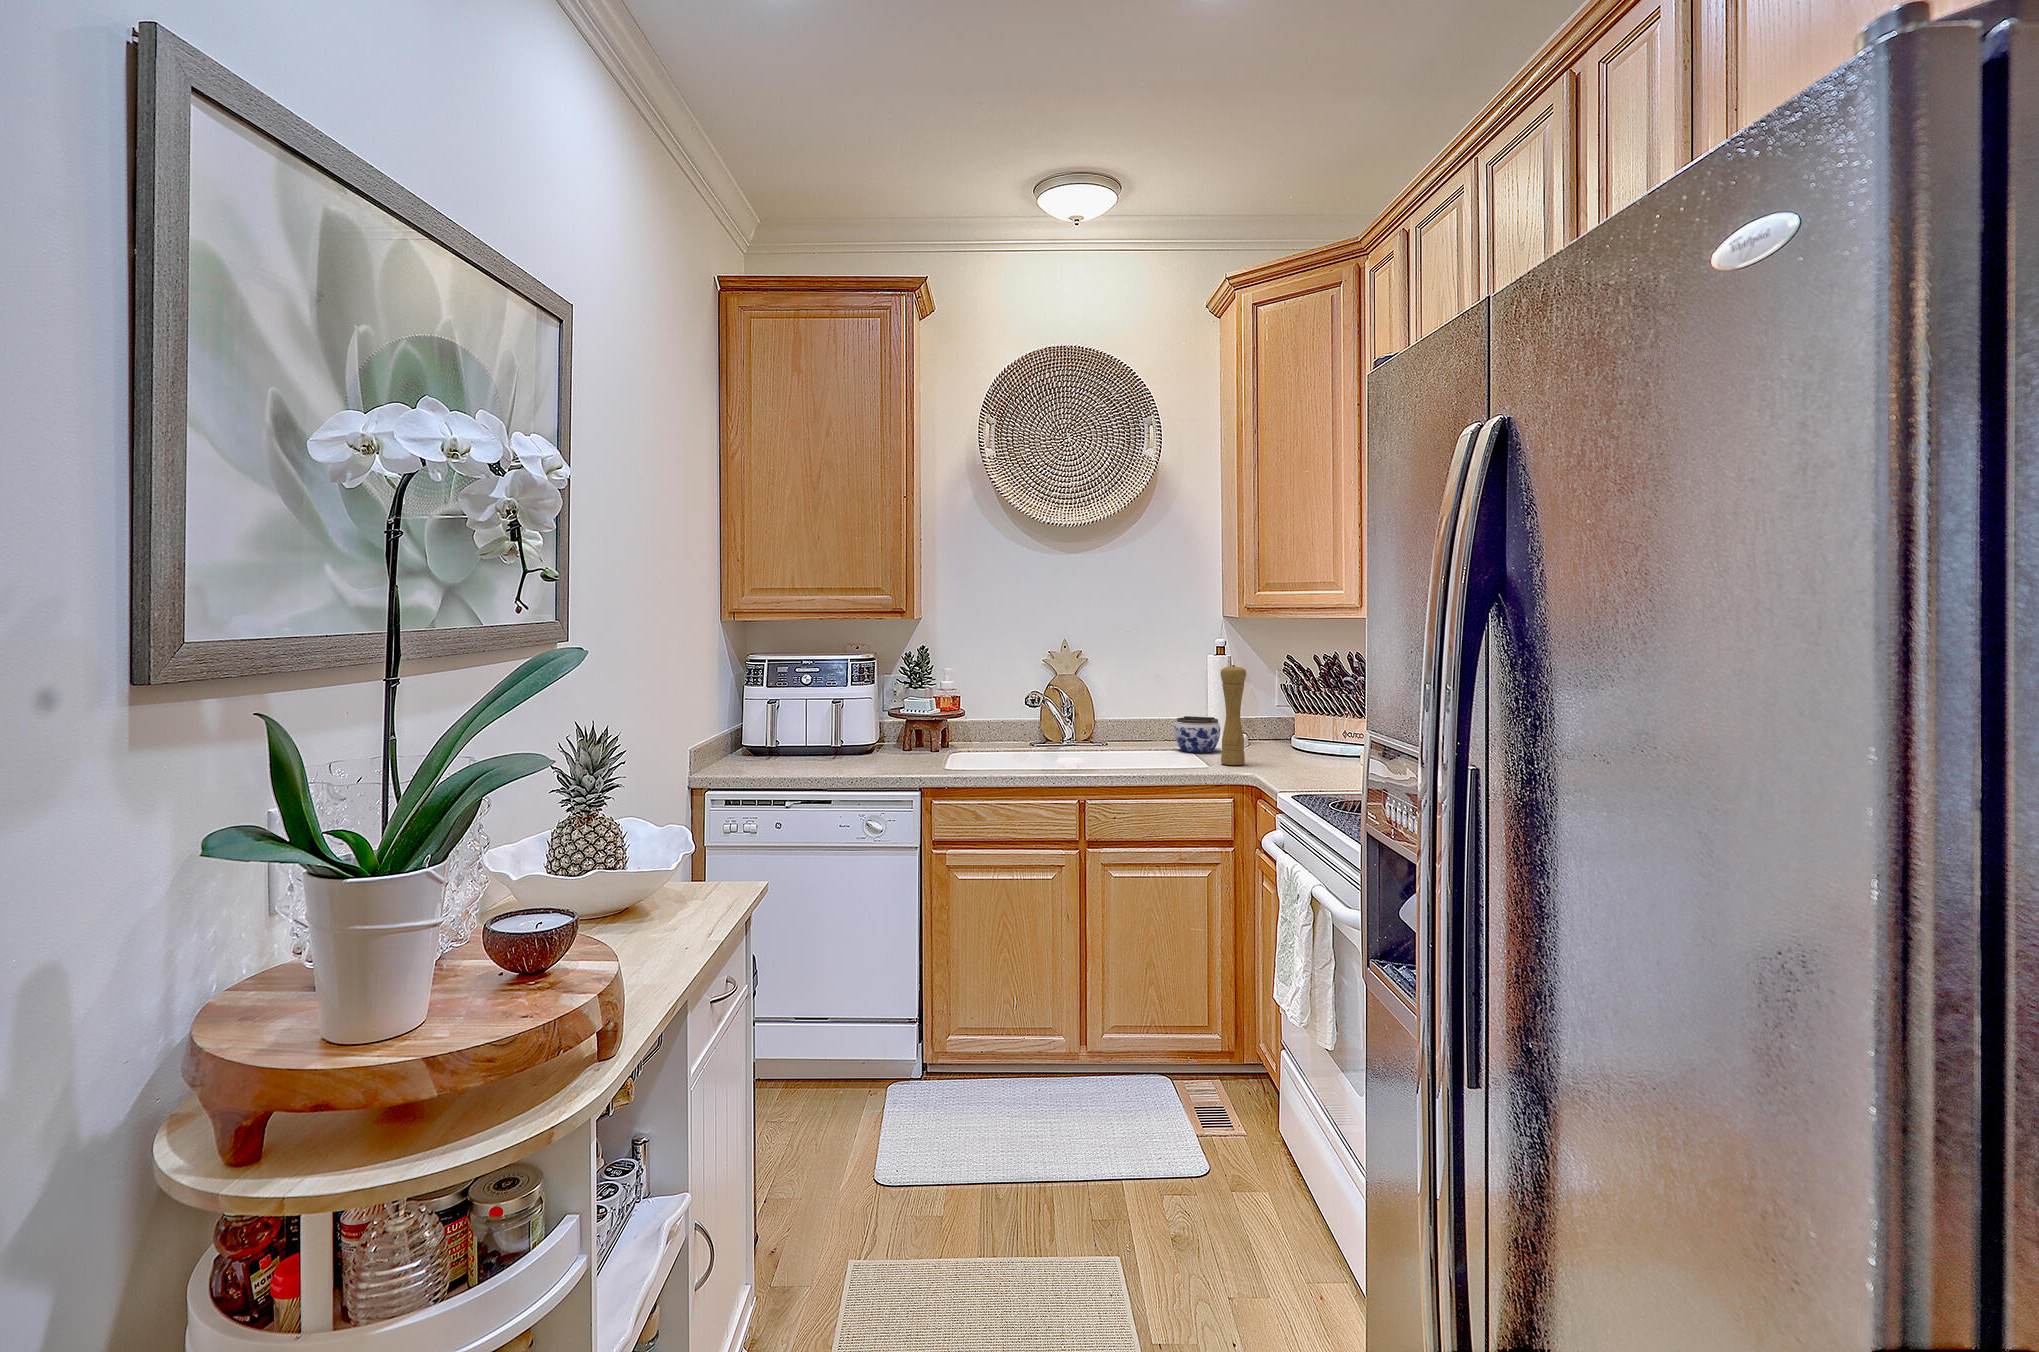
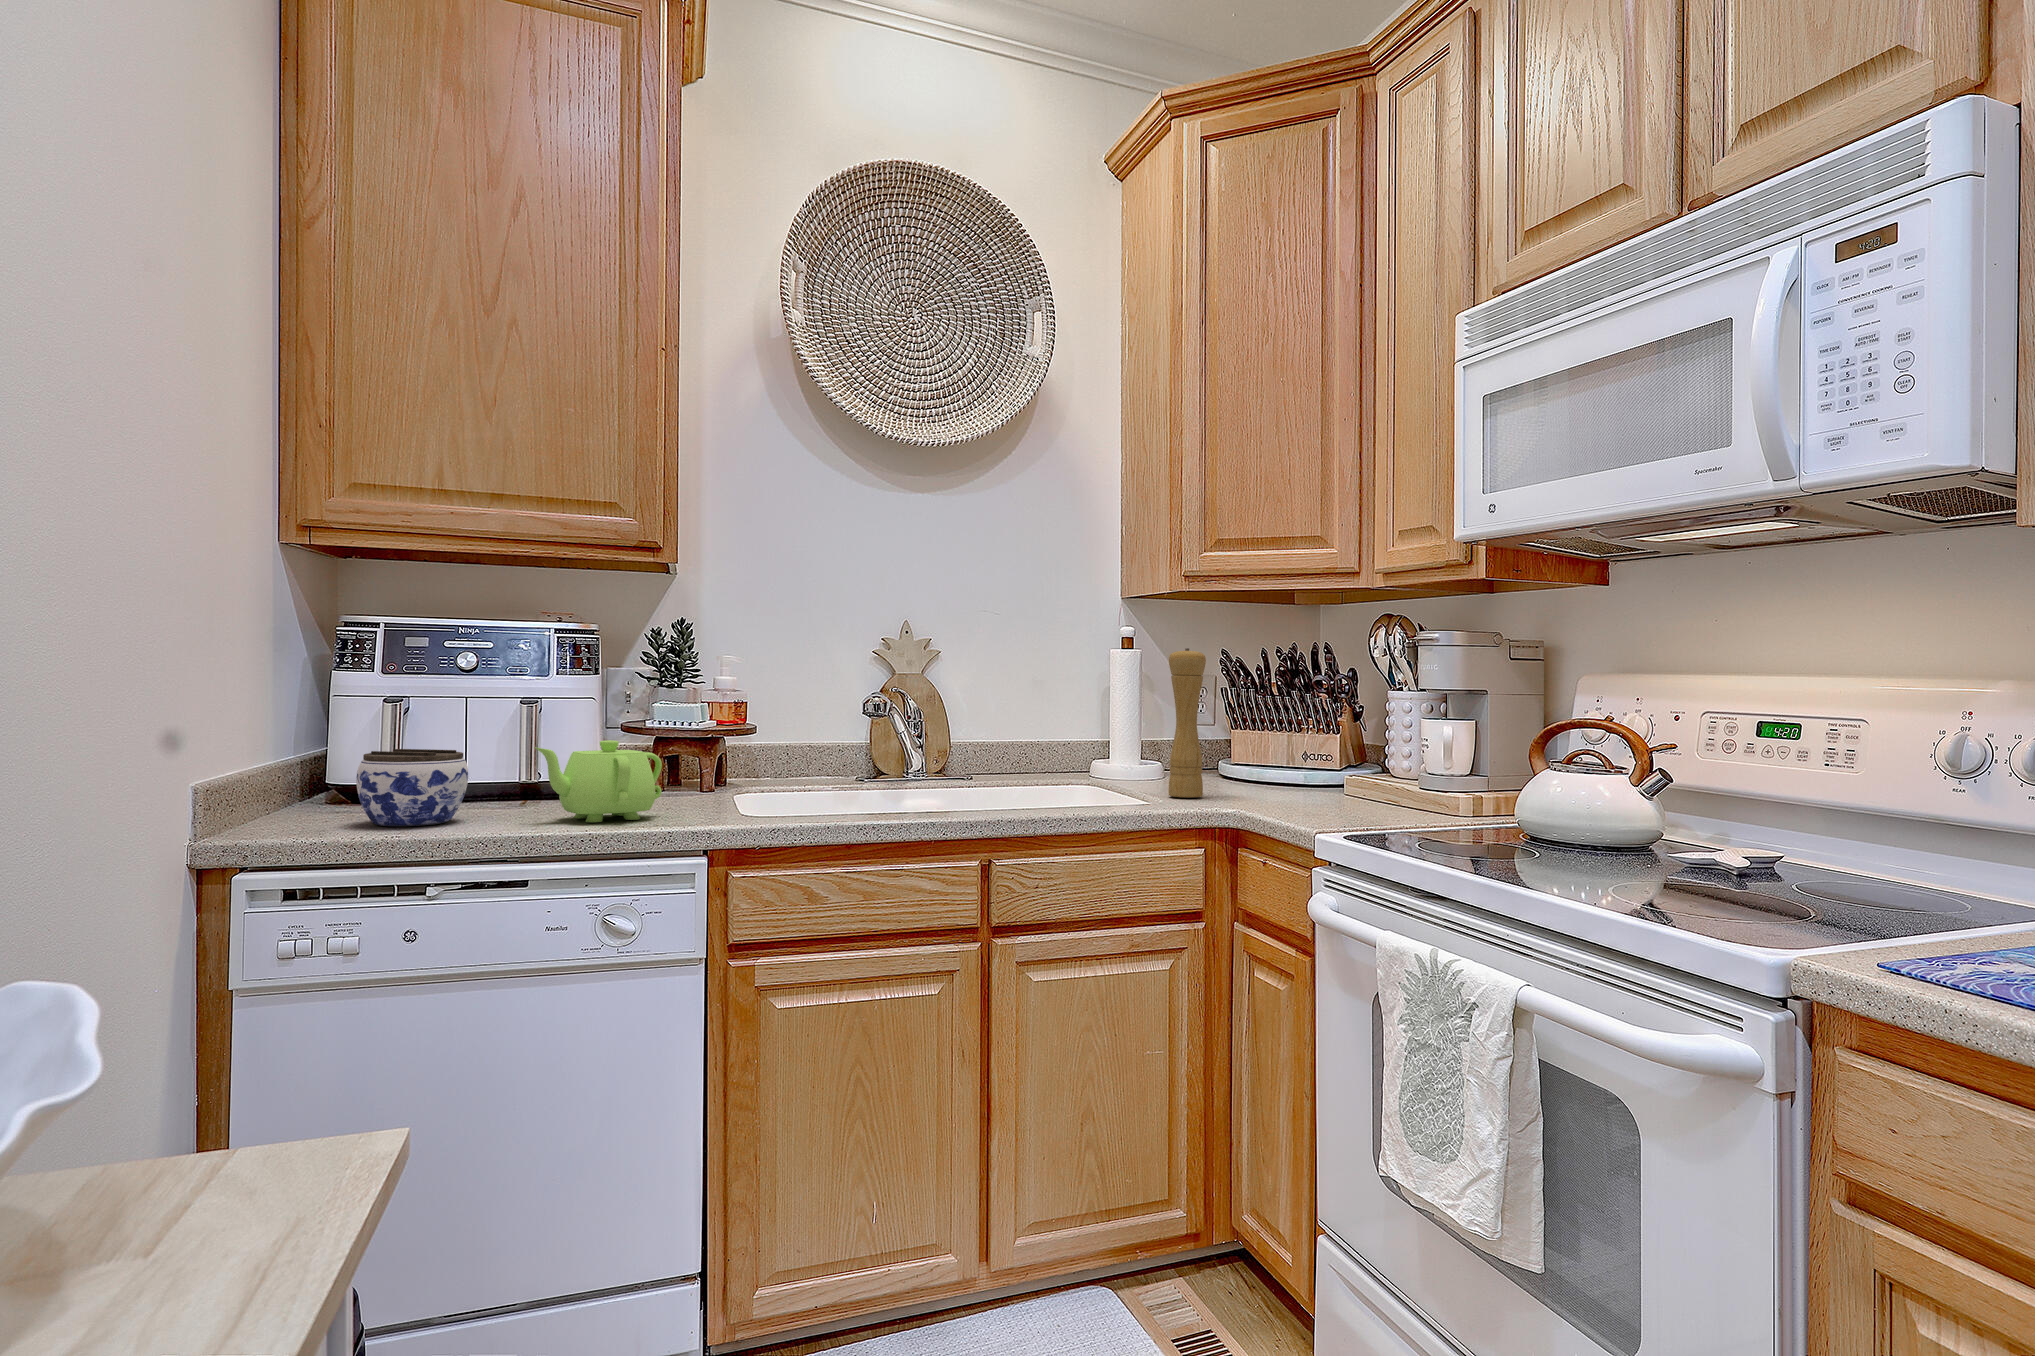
jar: present [1174,716,1221,753] -> present [356,749,468,826]
teapot: none [834,726,901,771] -> present [535,740,662,822]

